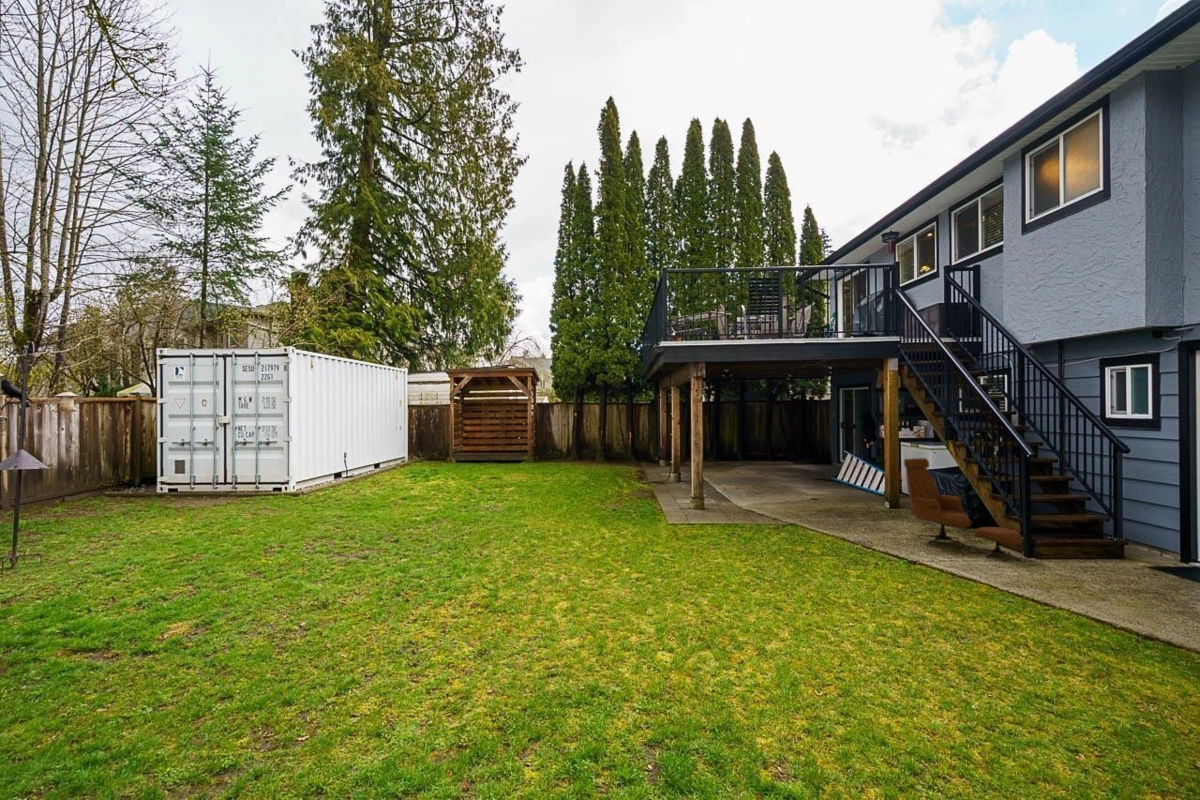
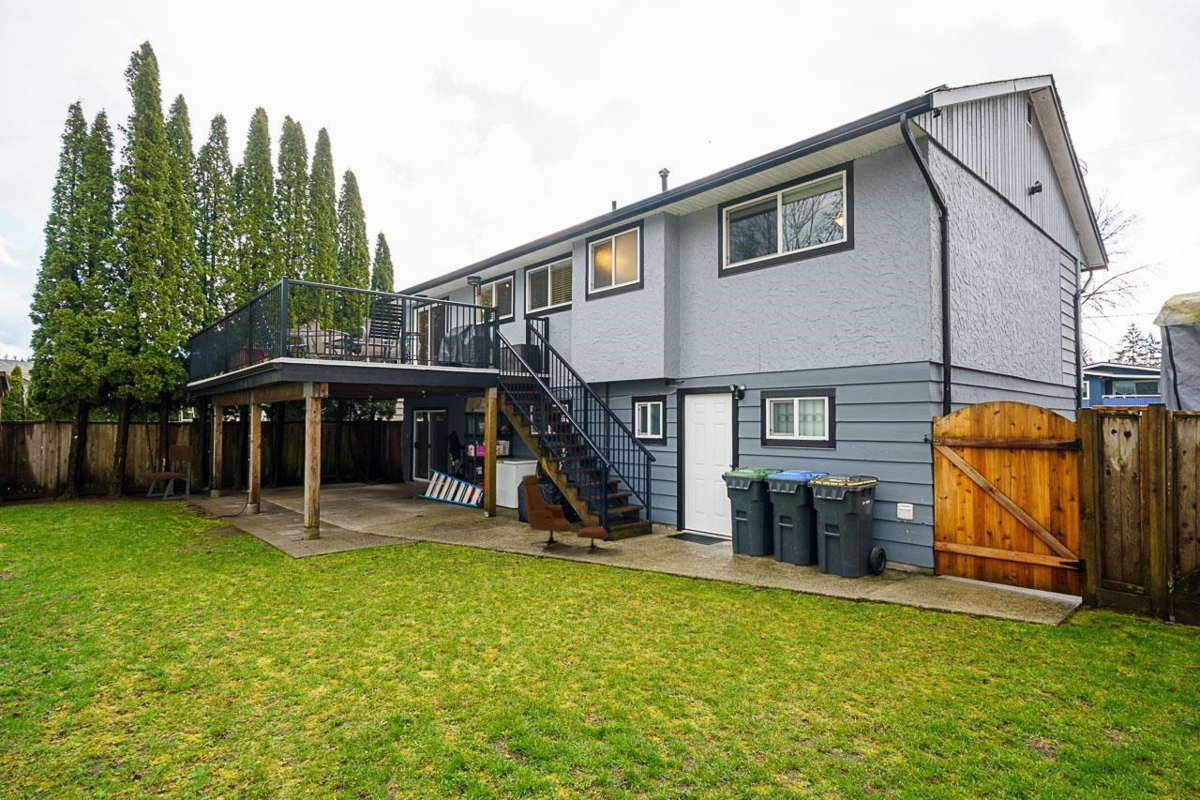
bench: none [629,421,658,463] -> present [138,445,192,500]

